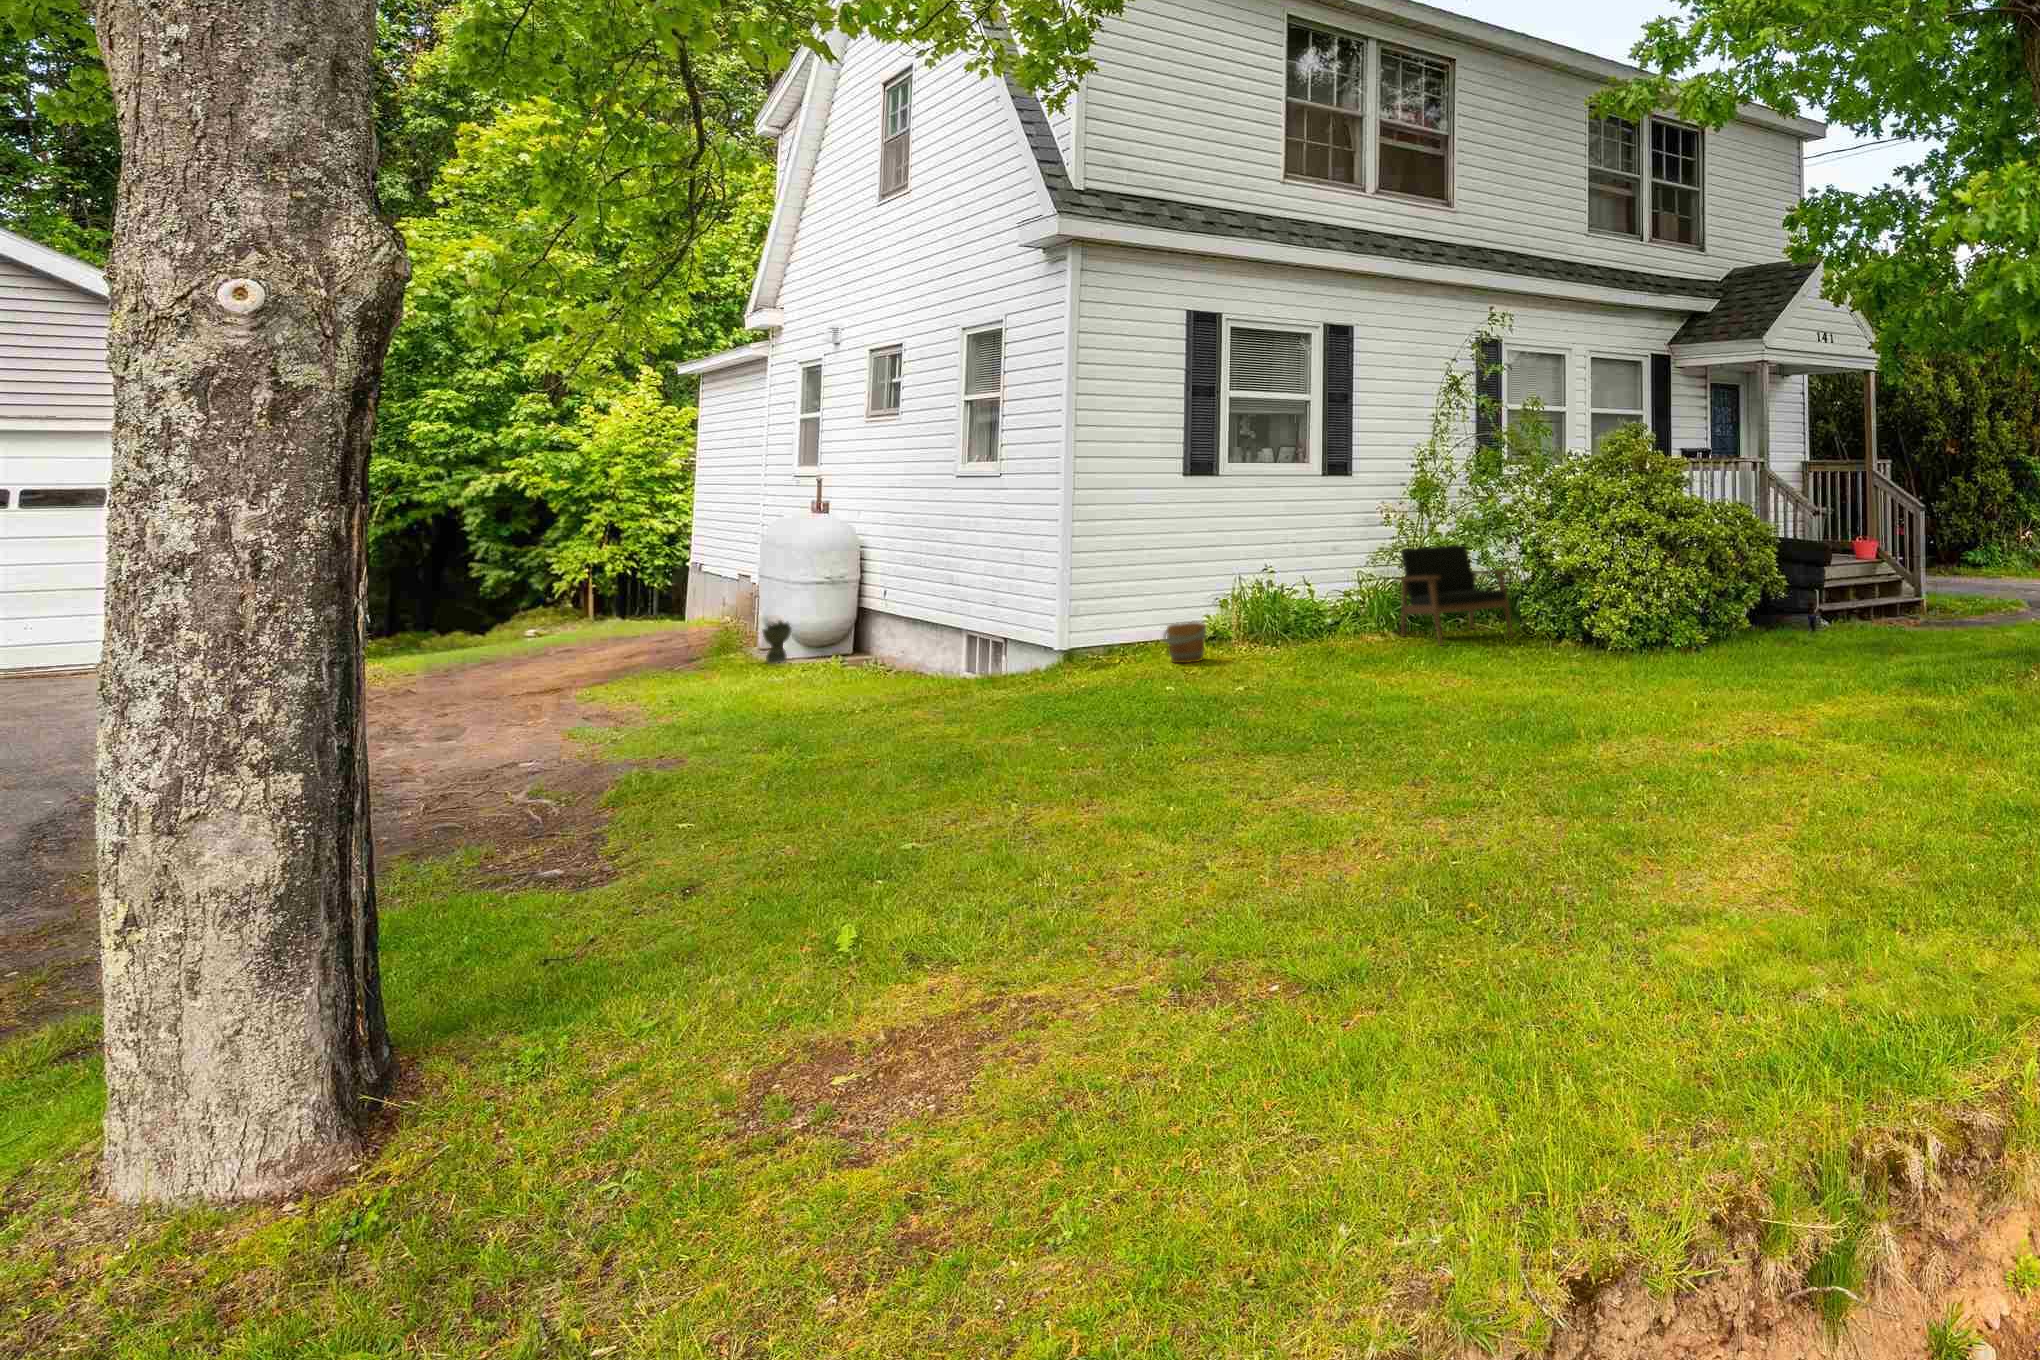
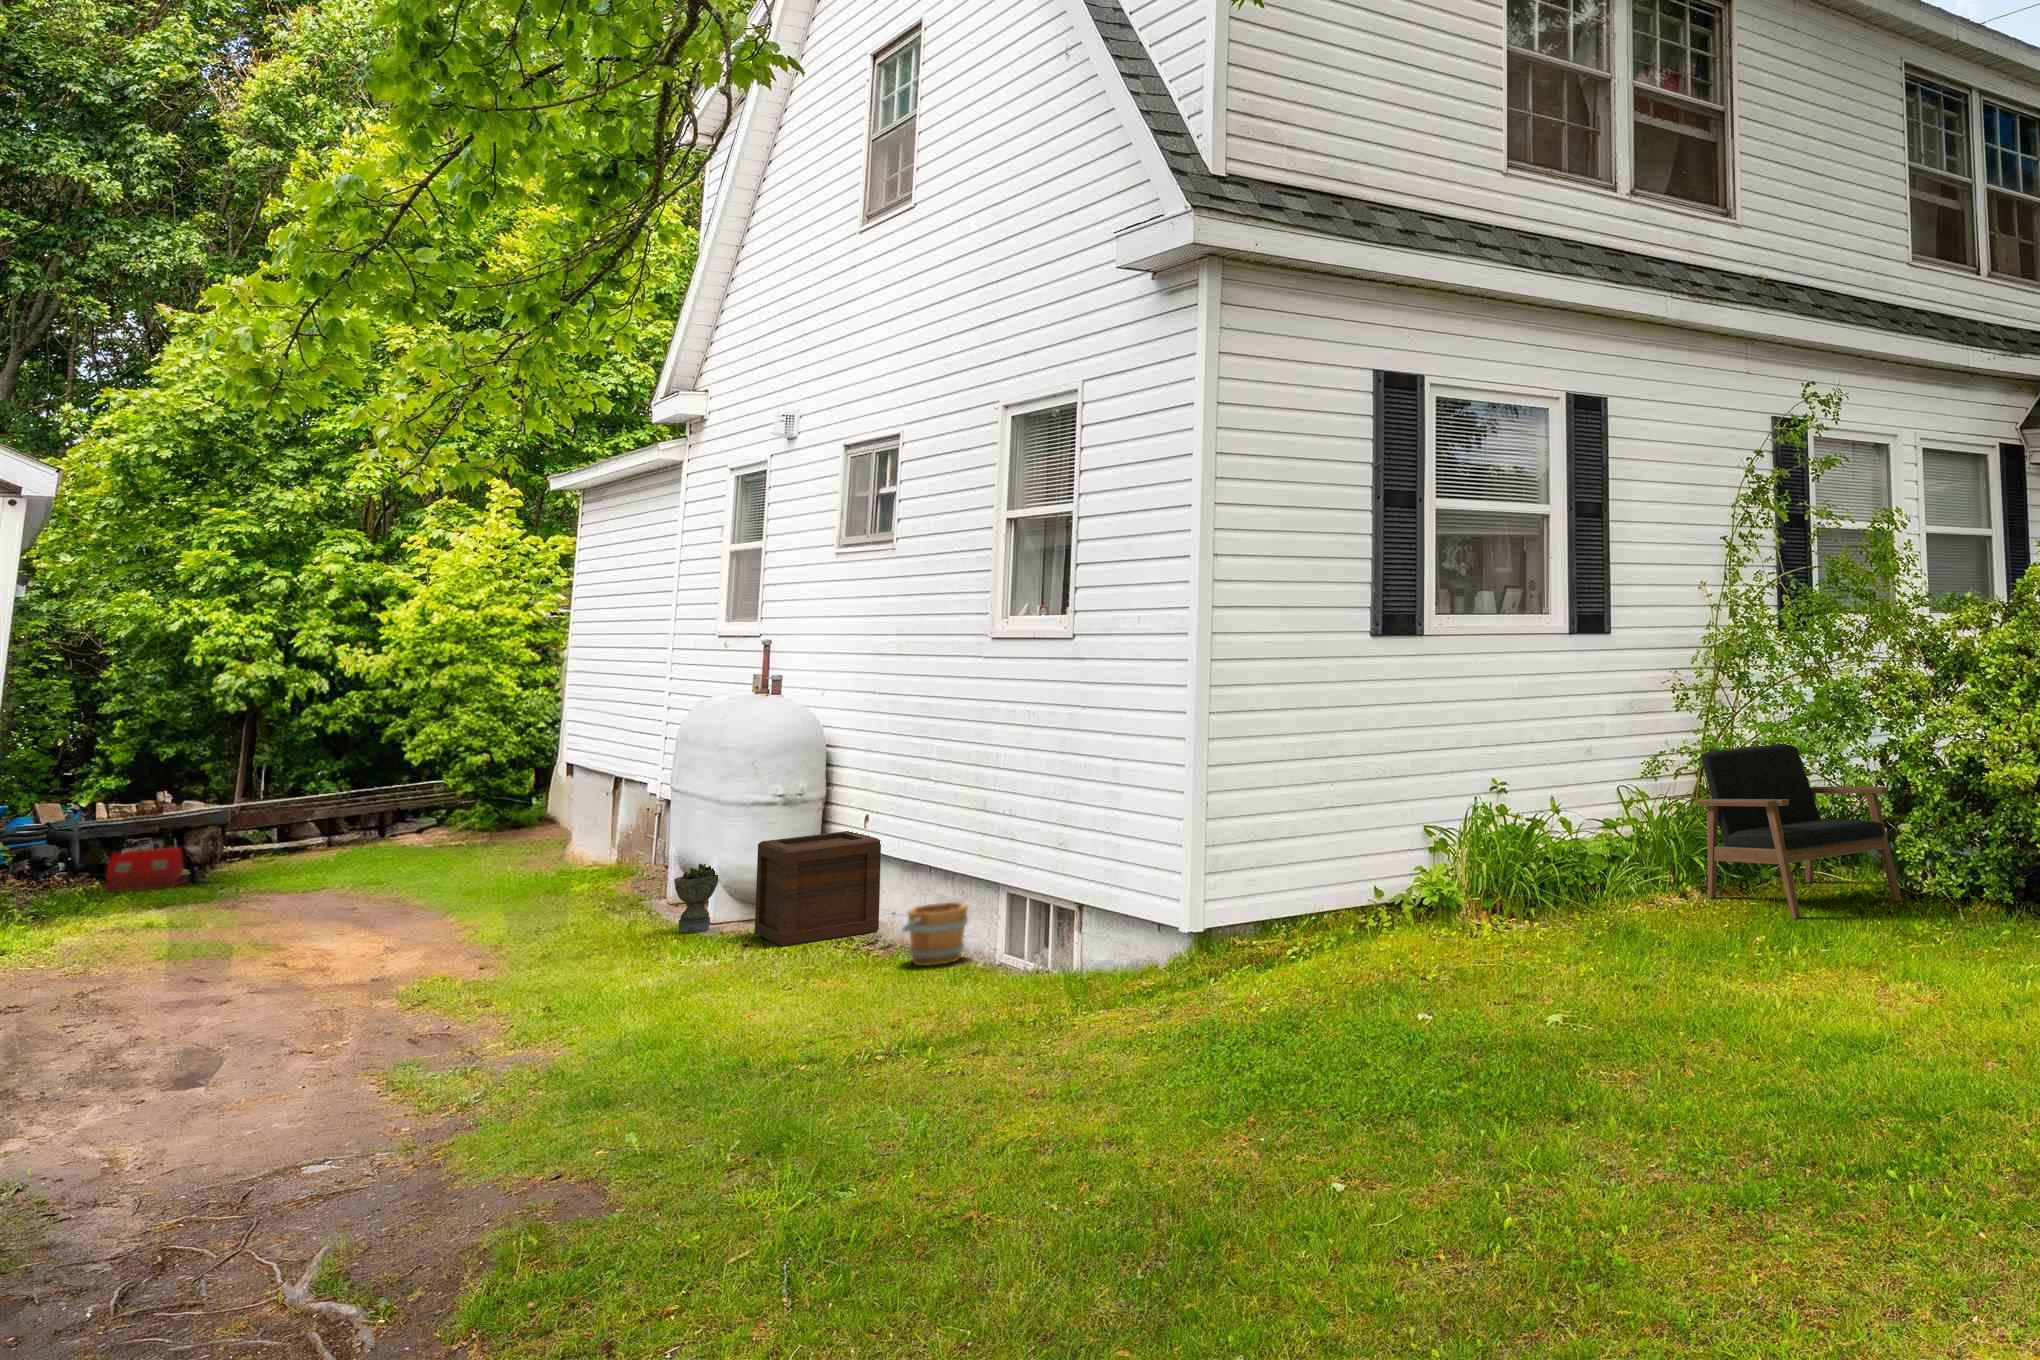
wooden crate: none [815,600,895,670] -> present [755,831,881,947]
toolbox: none [378,613,436,647] -> present [105,840,188,892]
bucket: present [1163,622,1207,663] -> present [902,902,968,965]

